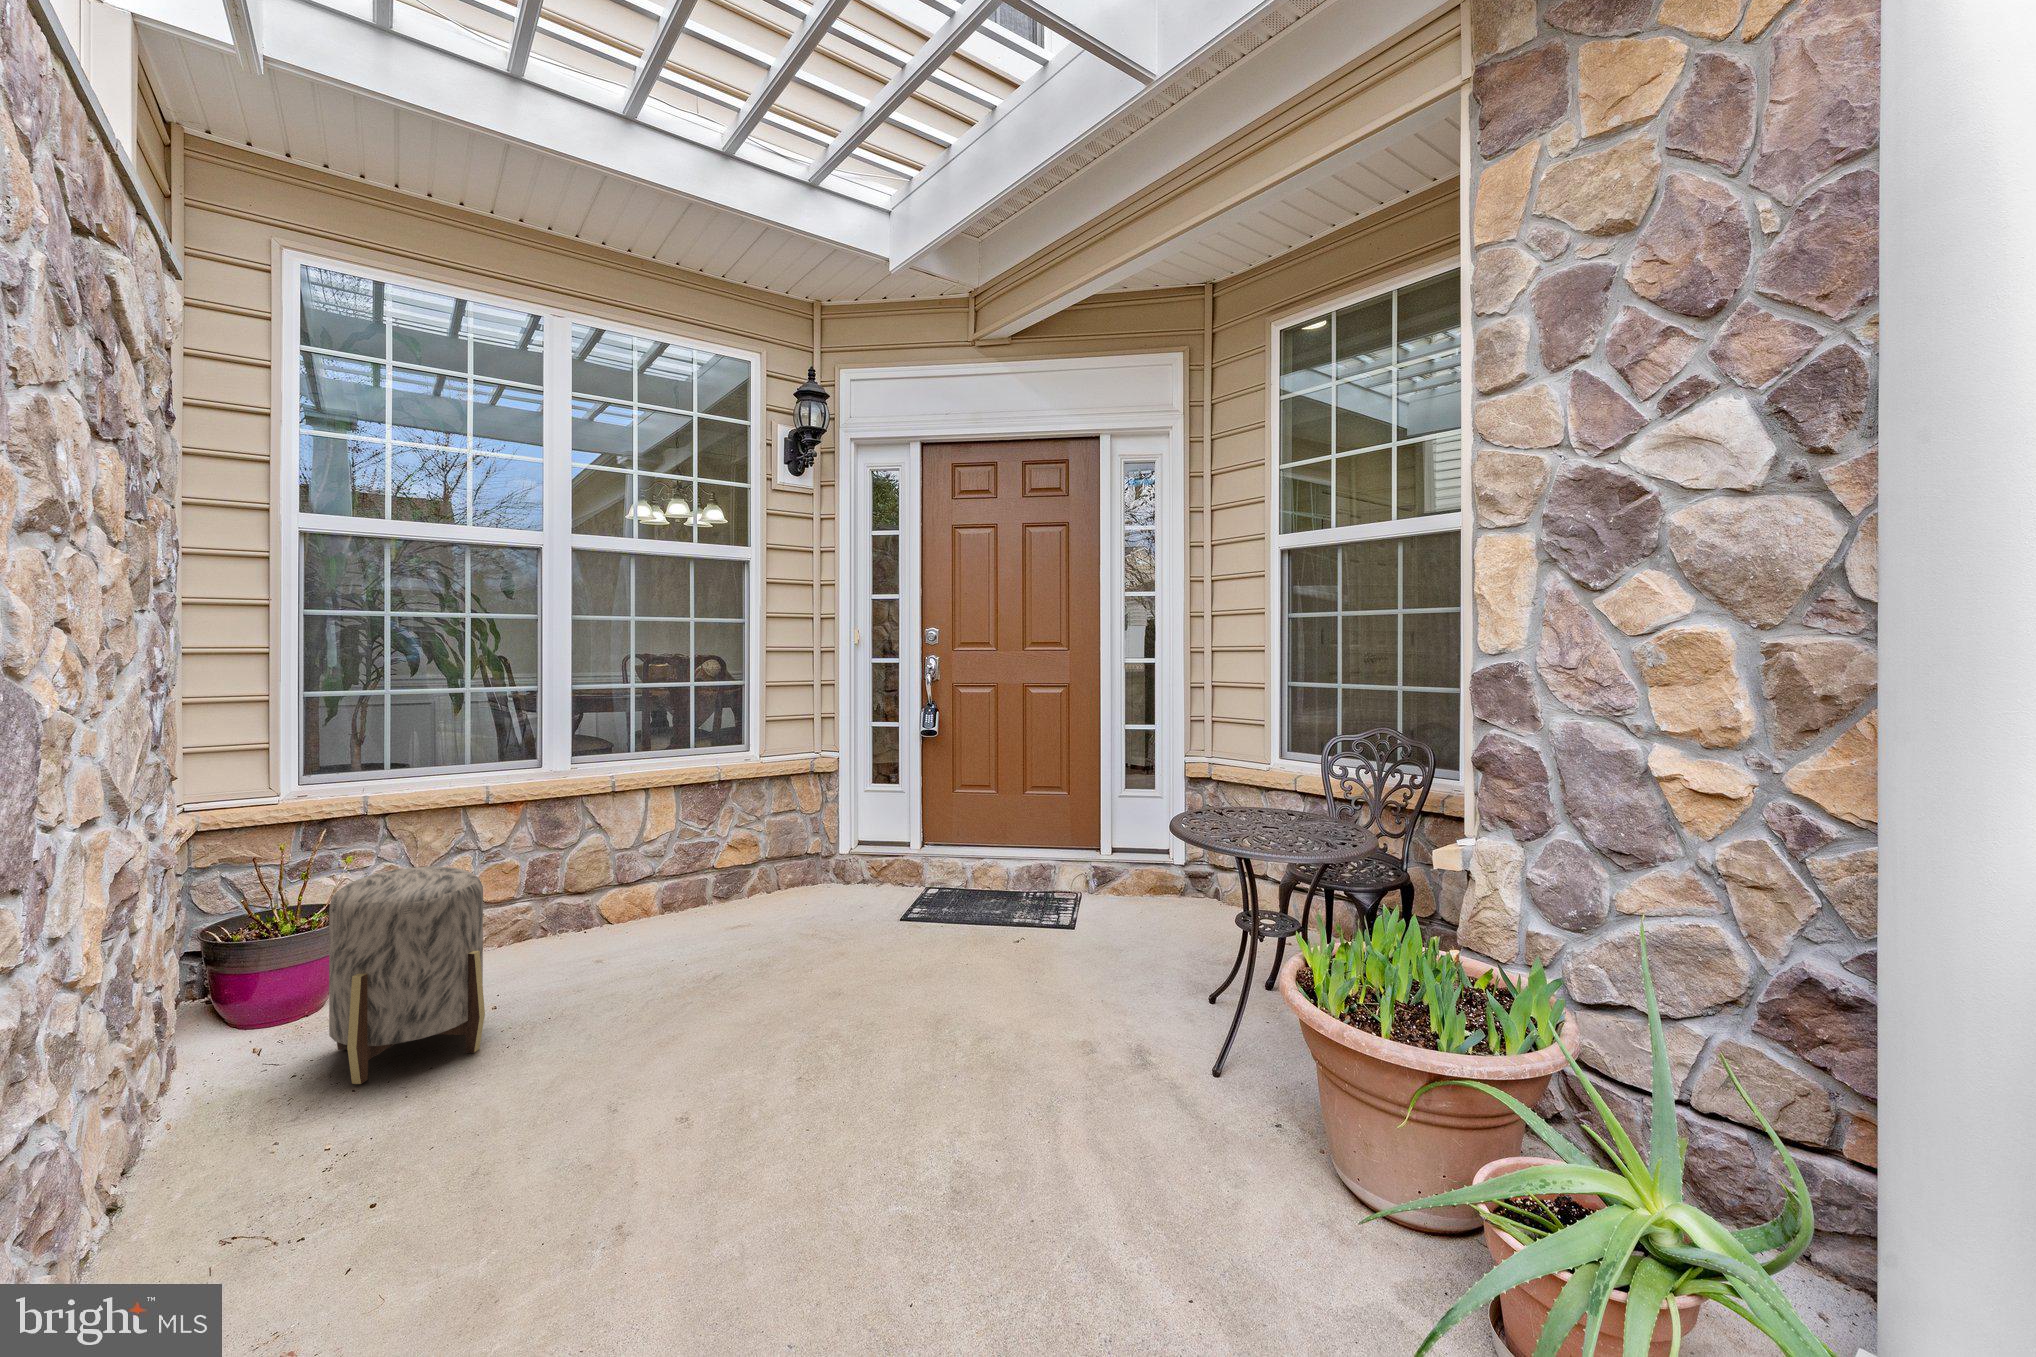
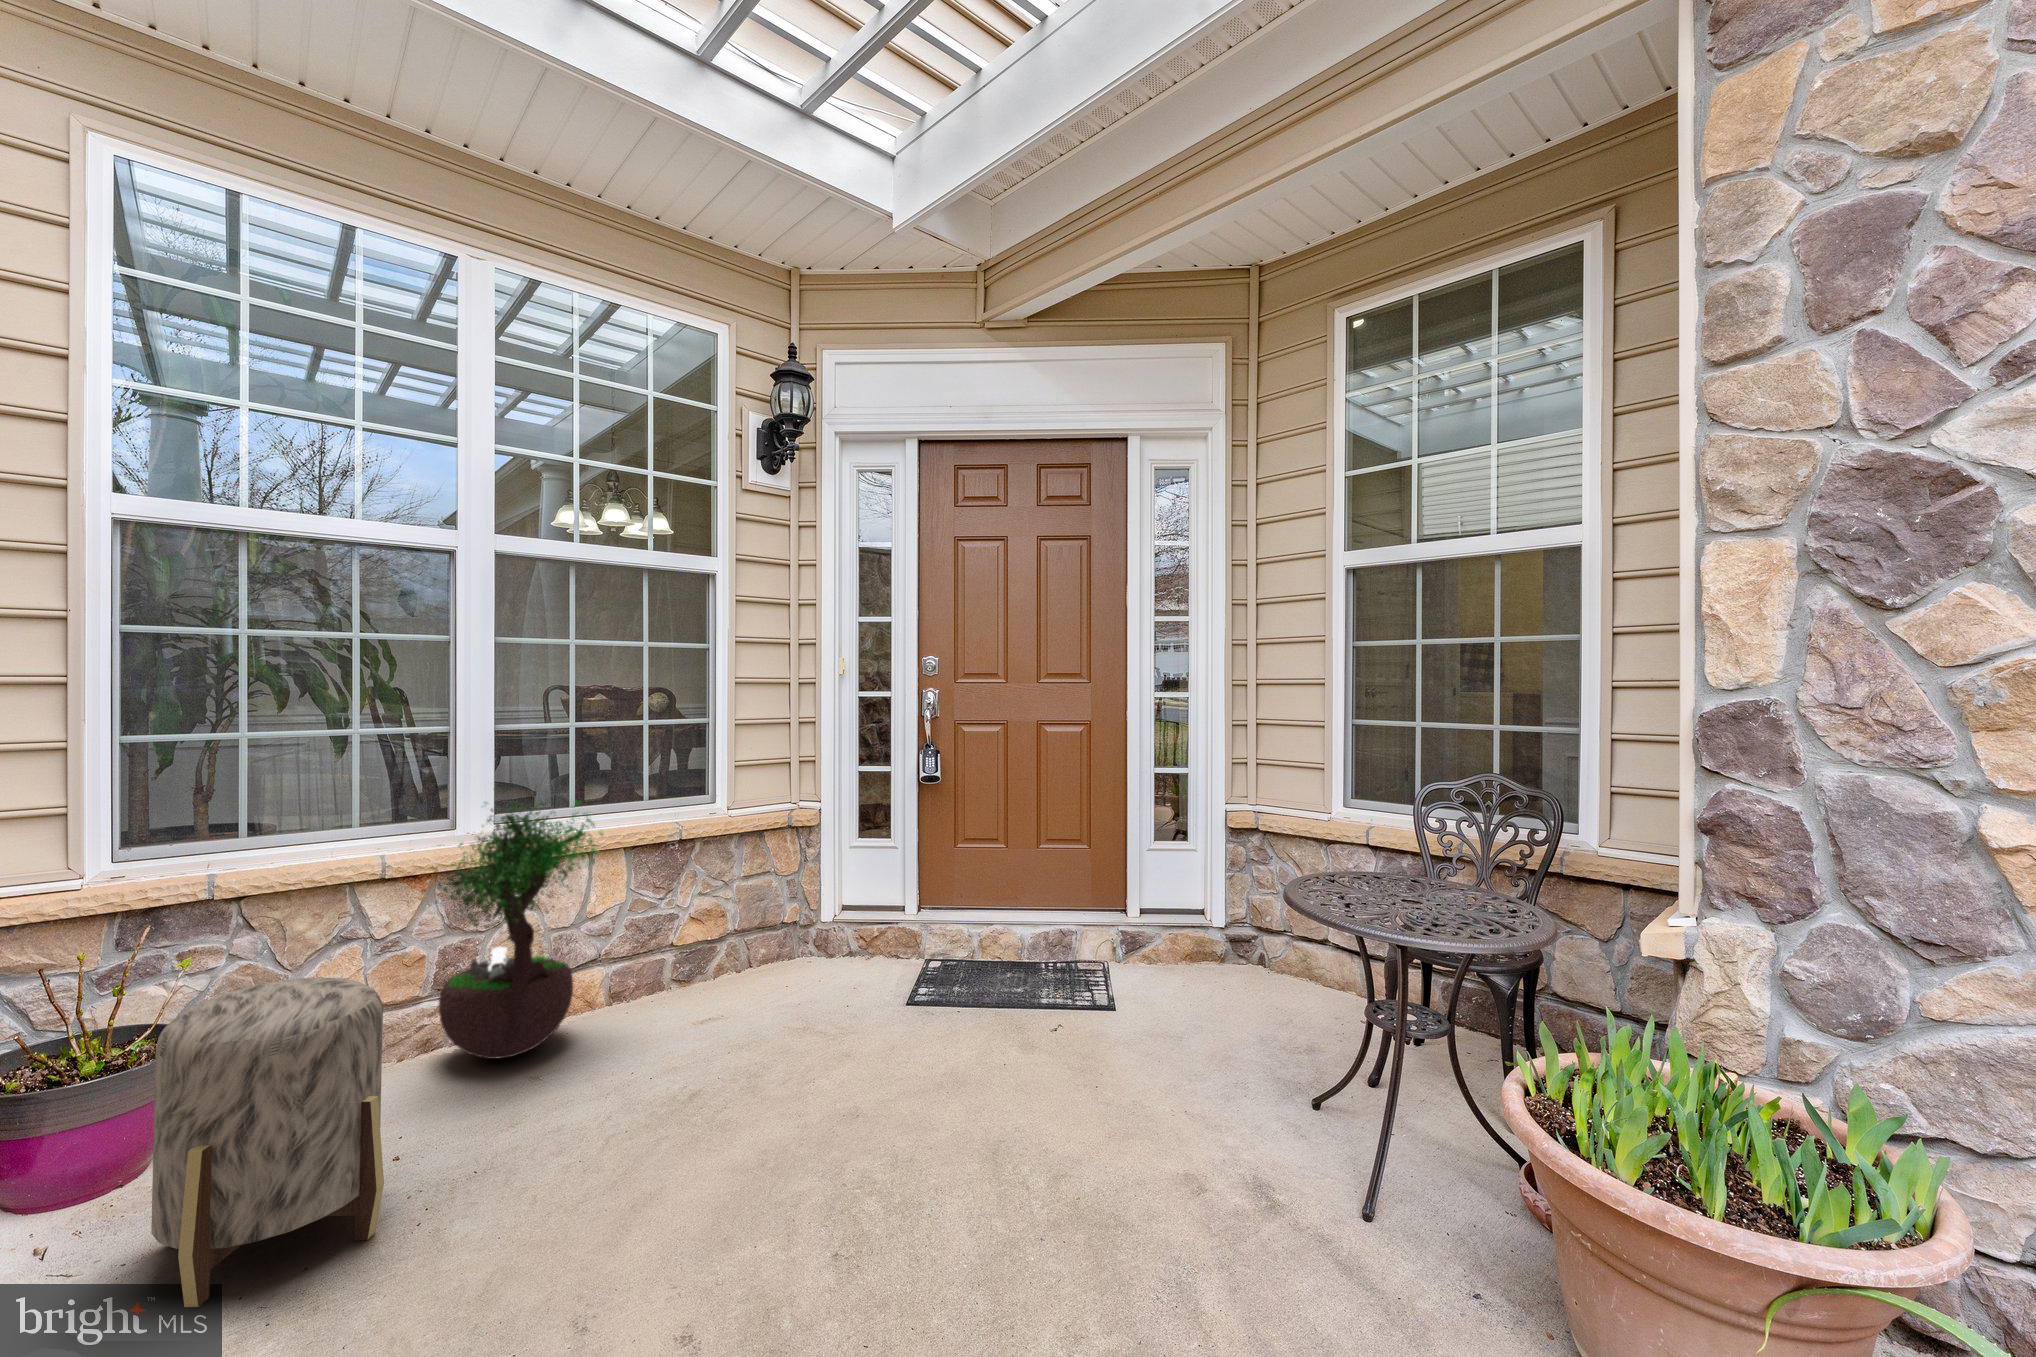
potted tree: none [515,734,654,945] -> present [423,789,603,1059]

